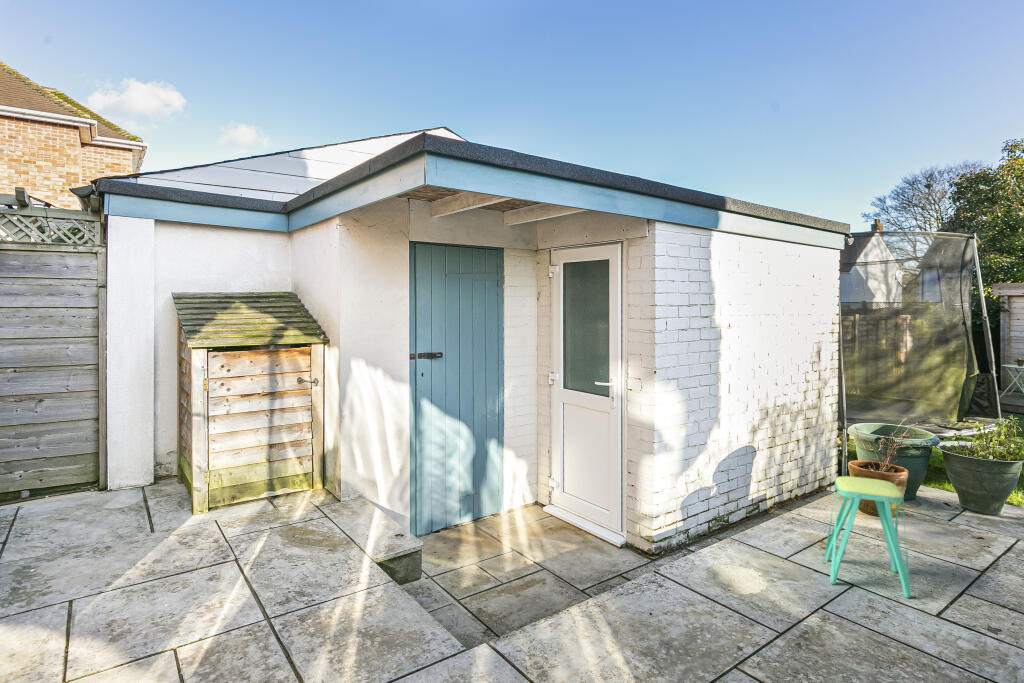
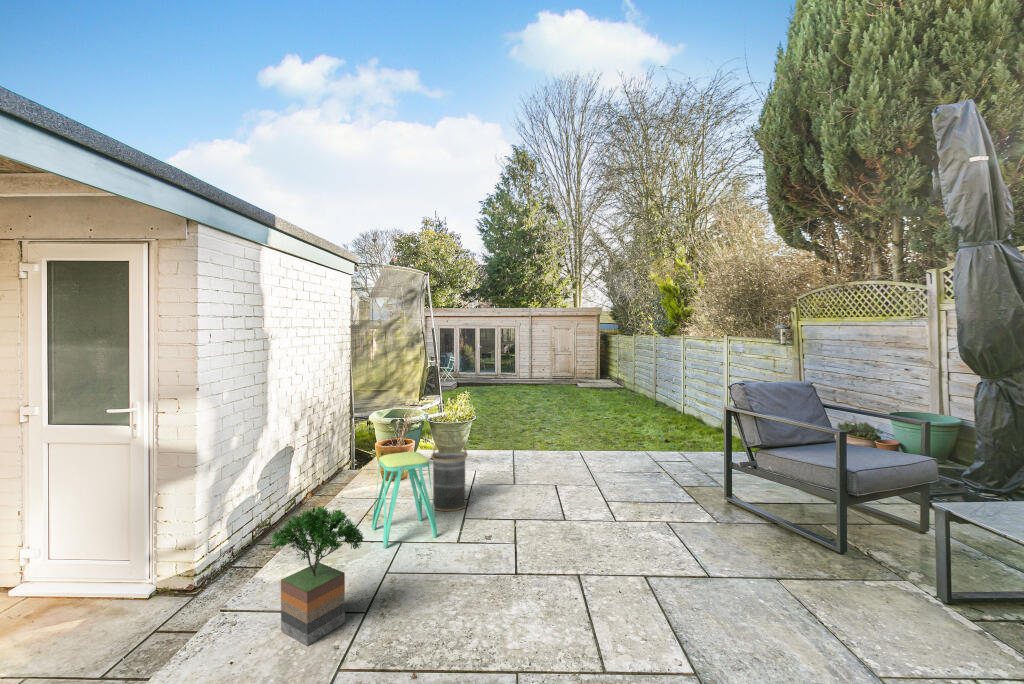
basket: none [922,464,988,581] -> present [431,432,468,511]
potted tree: none [688,504,781,633] -> present [270,507,364,646]

